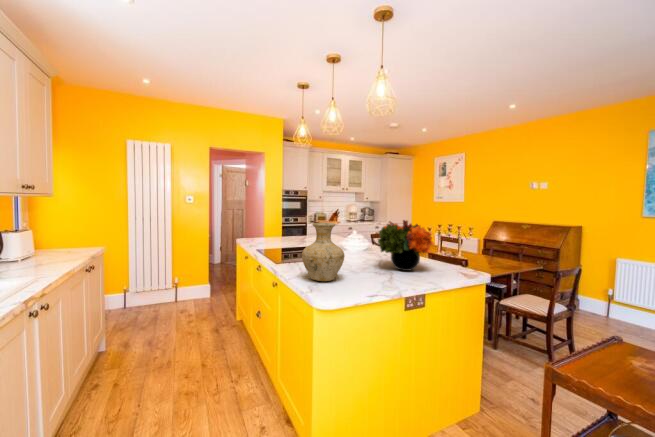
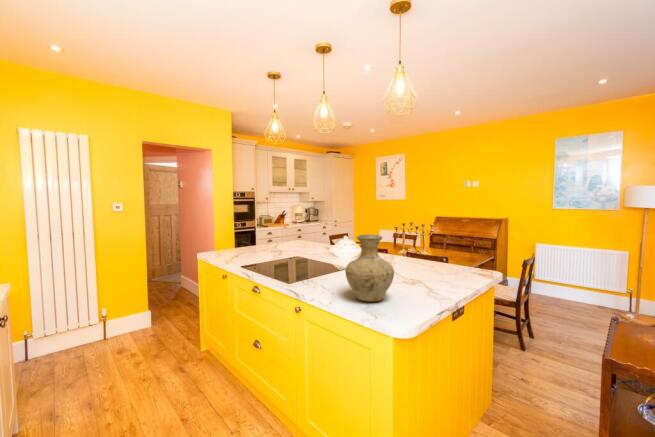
flower arrangement: present [378,220,434,271] -> none [396,225,457,277]

